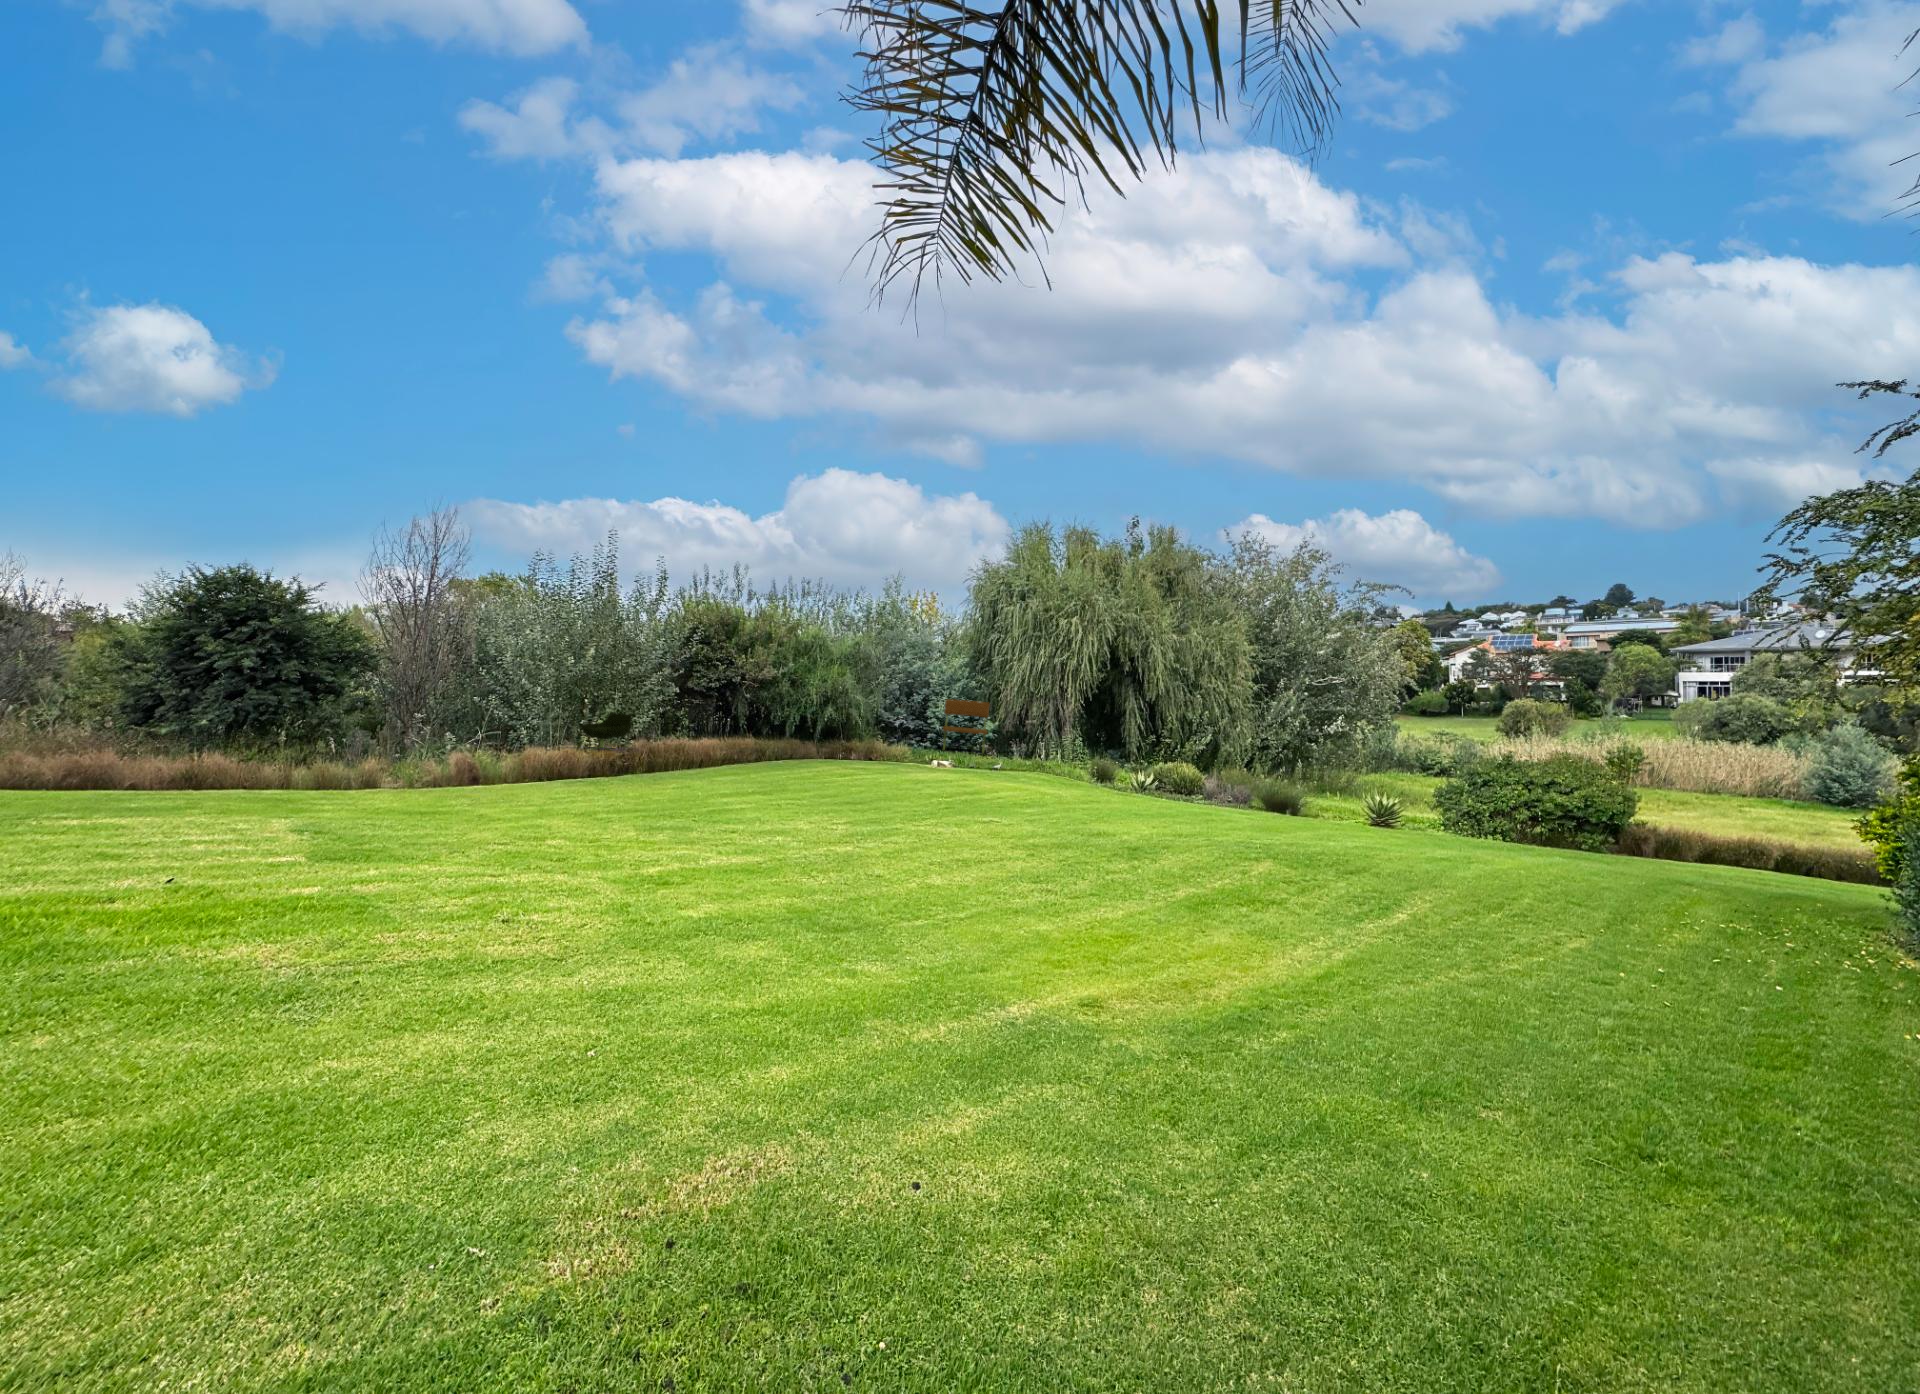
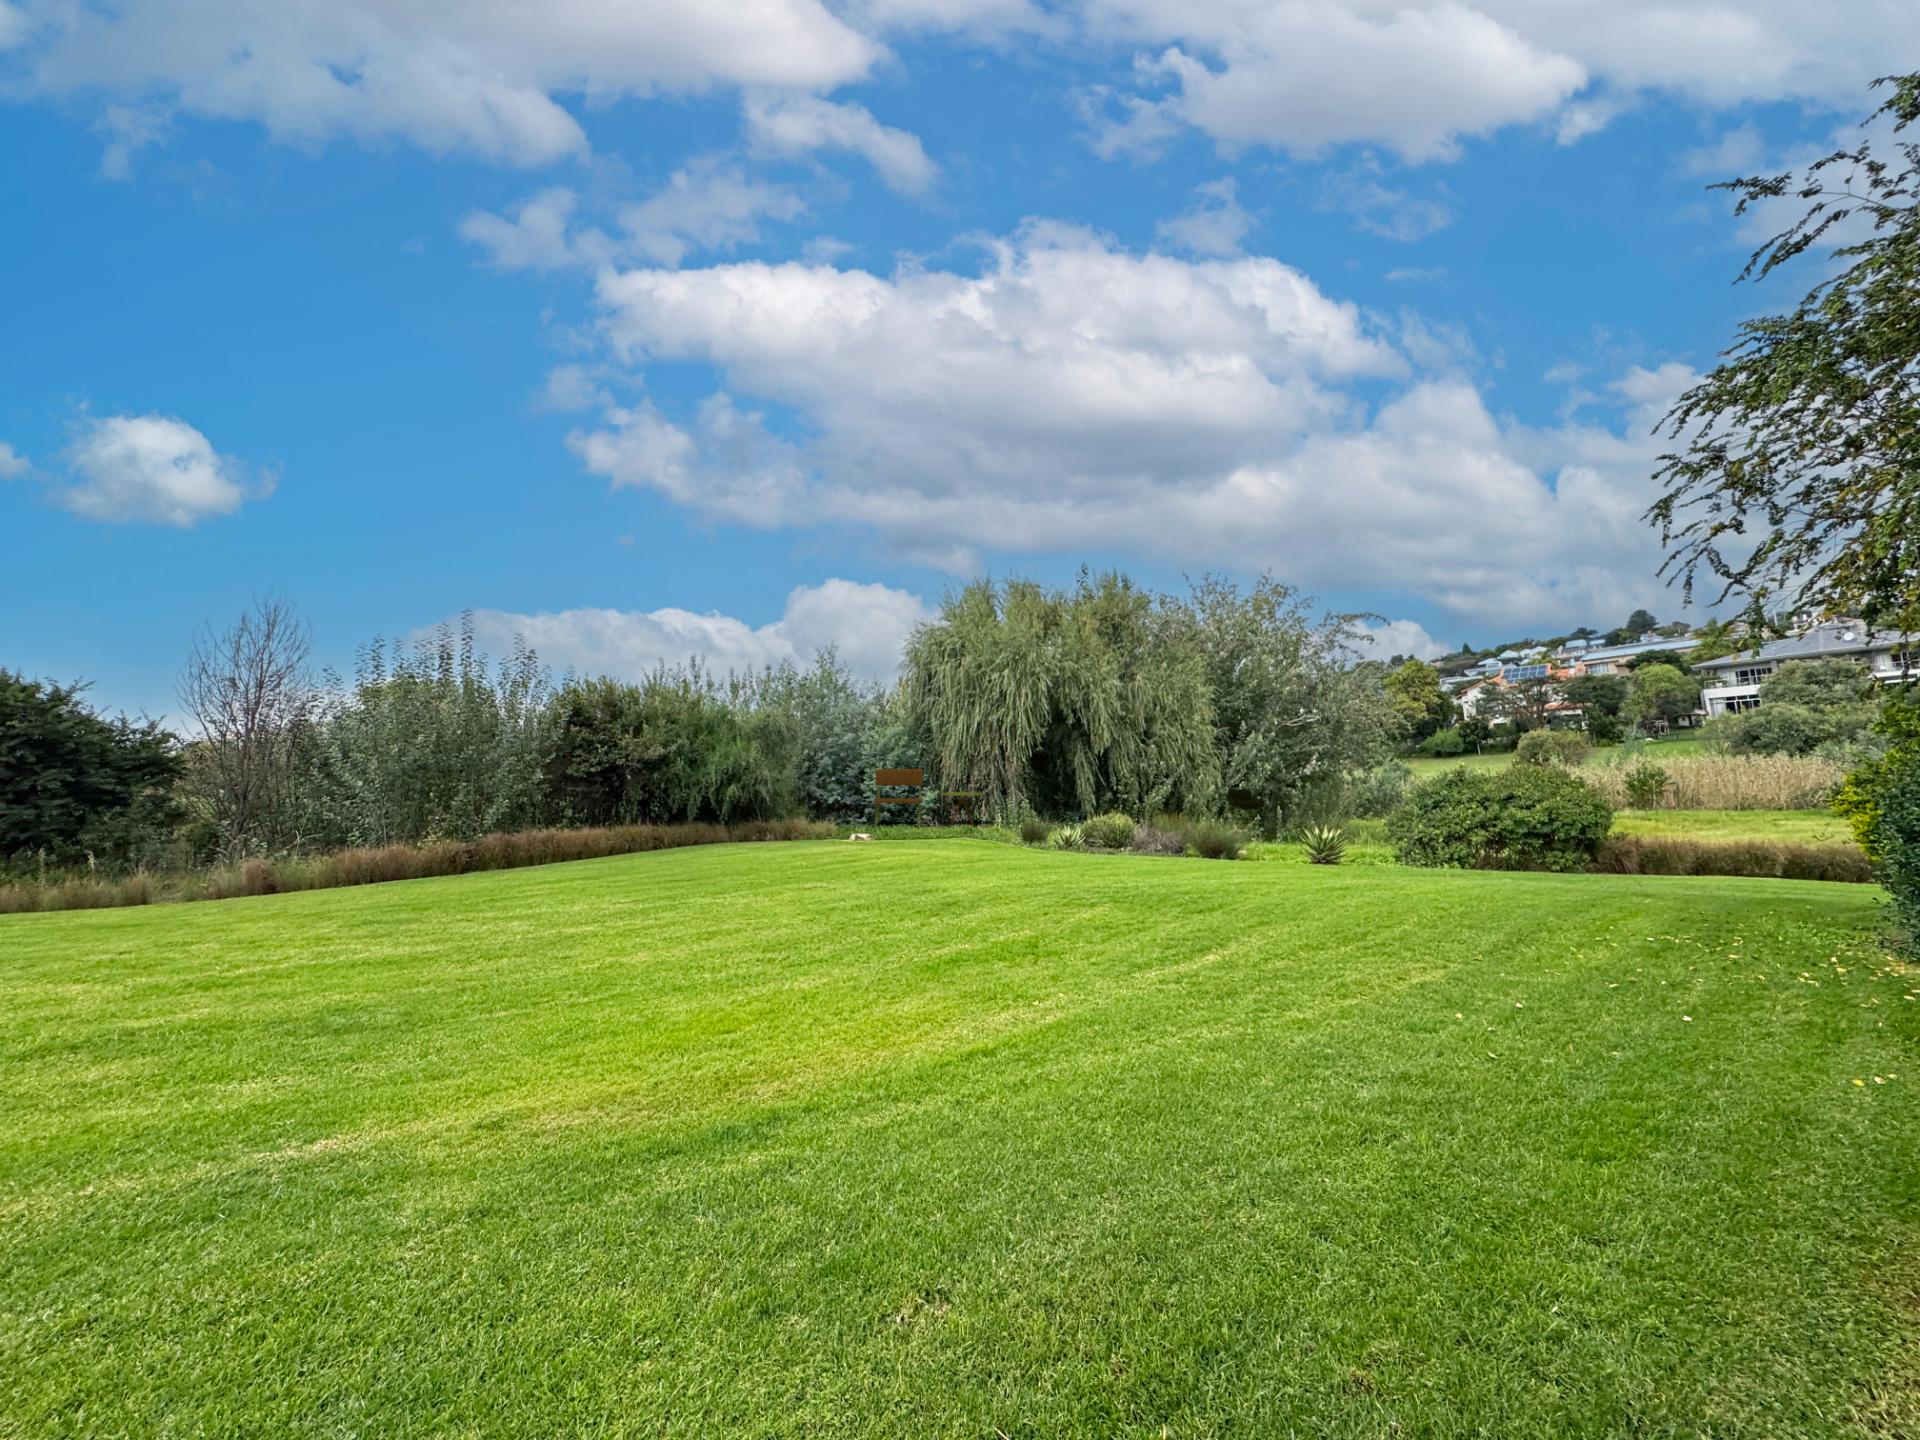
lounge chair: present [581,712,632,750] -> present [1226,788,1265,817]
round table: none [1005,726,1046,758] -> present [941,792,983,824]

